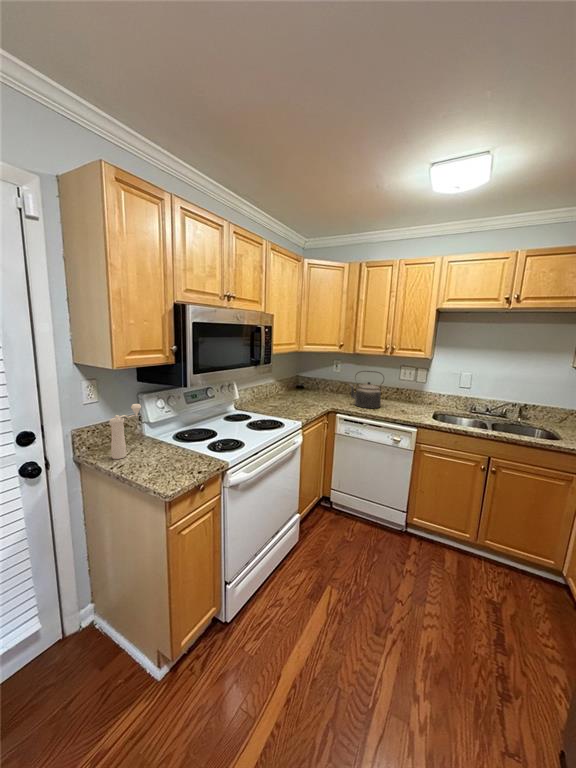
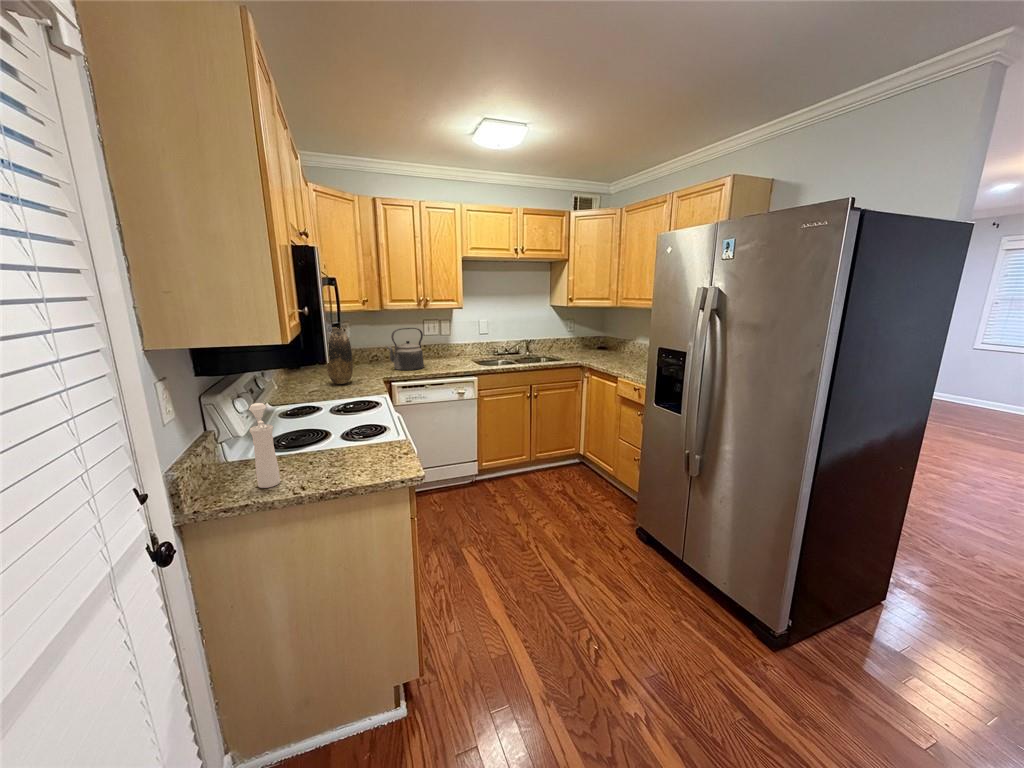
vase: none [288,363,307,406] -> present [326,327,353,384]

